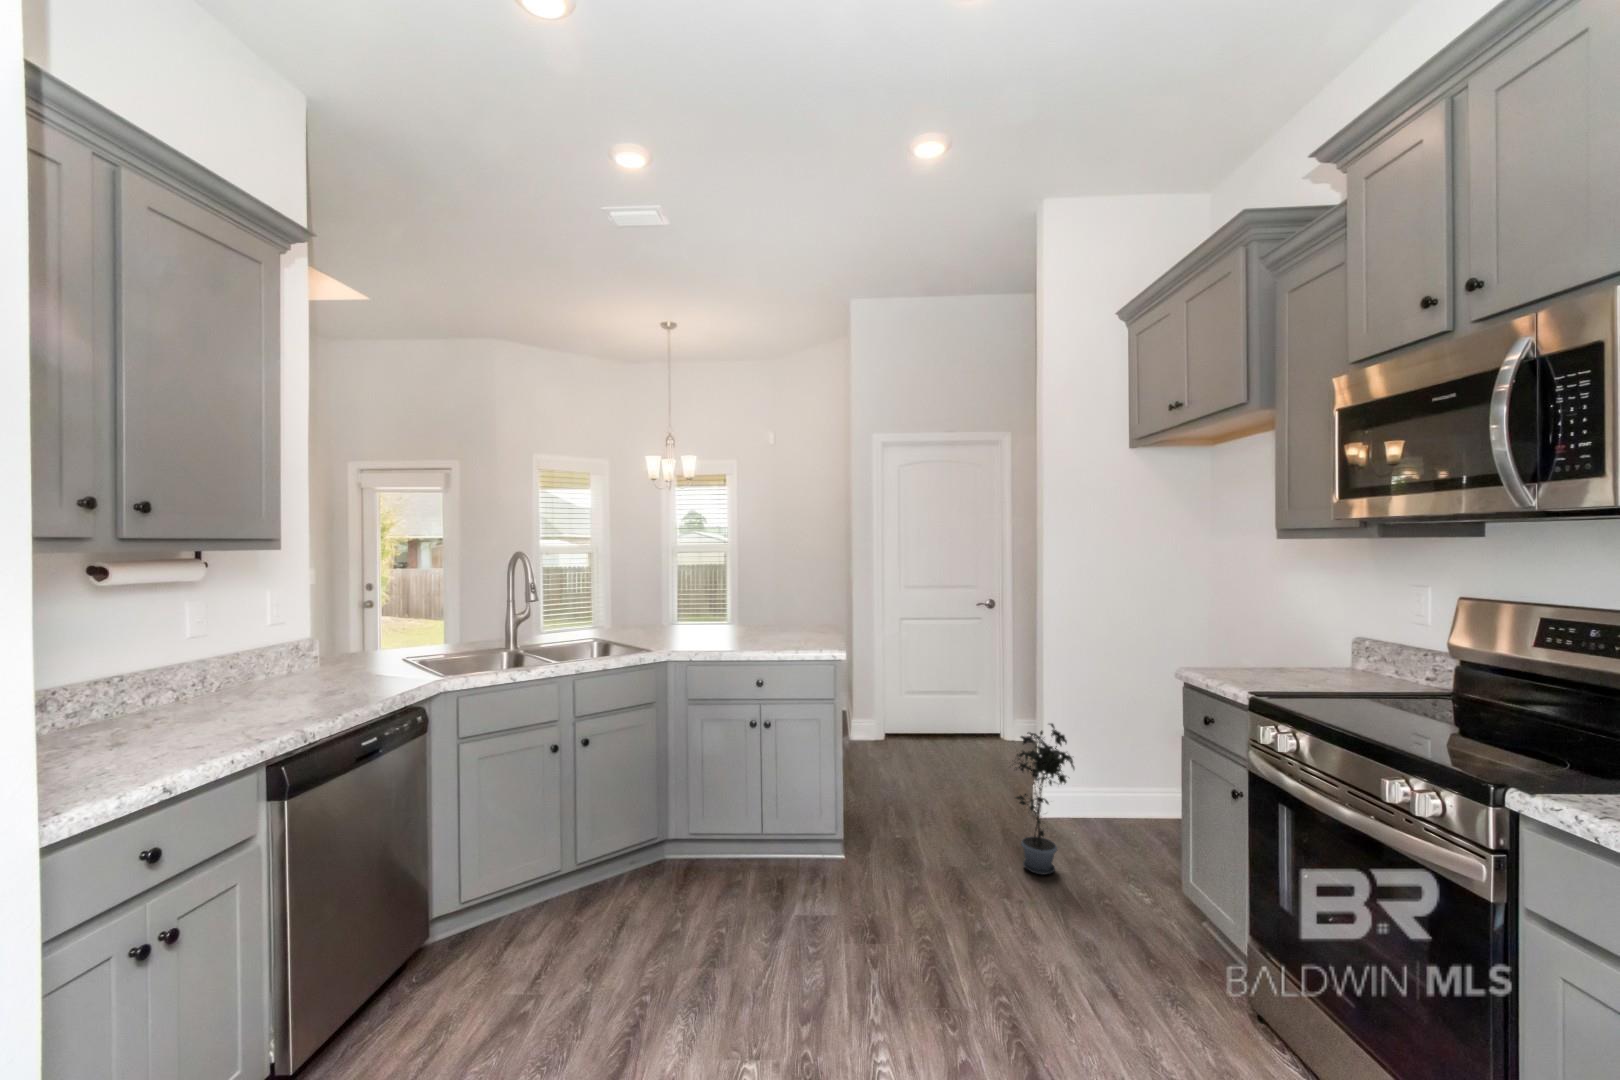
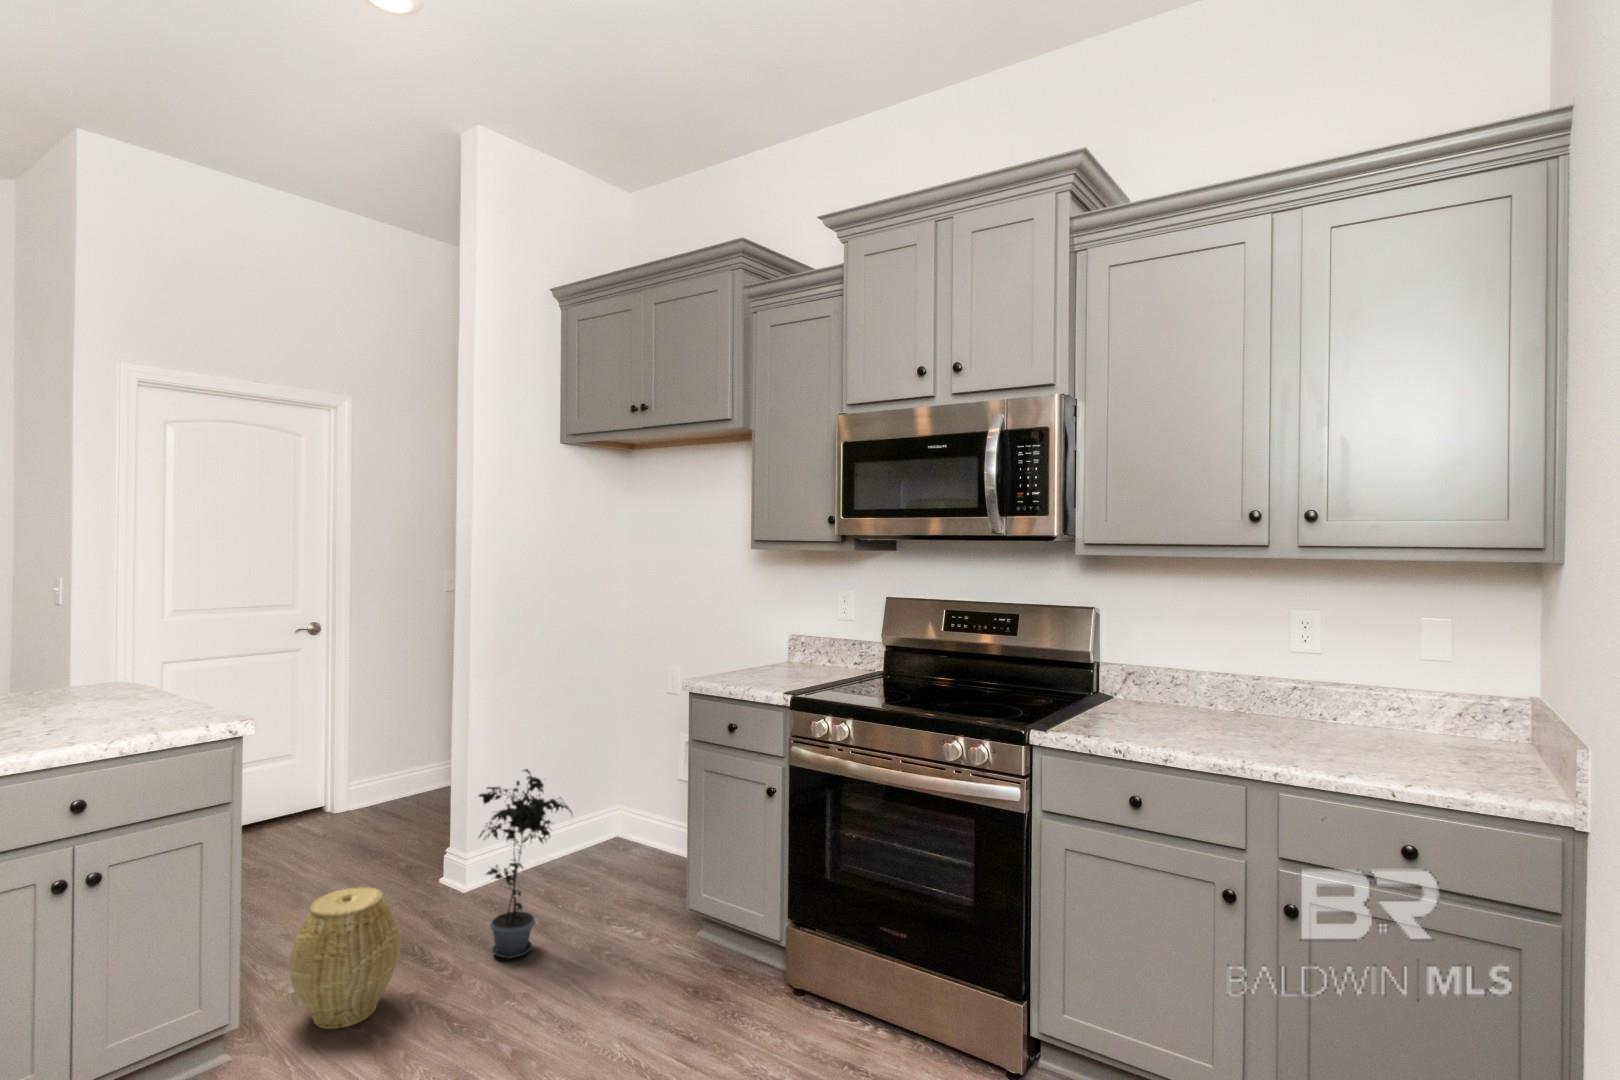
woven basket: none [882,775,949,867] -> present [289,887,401,1029]

